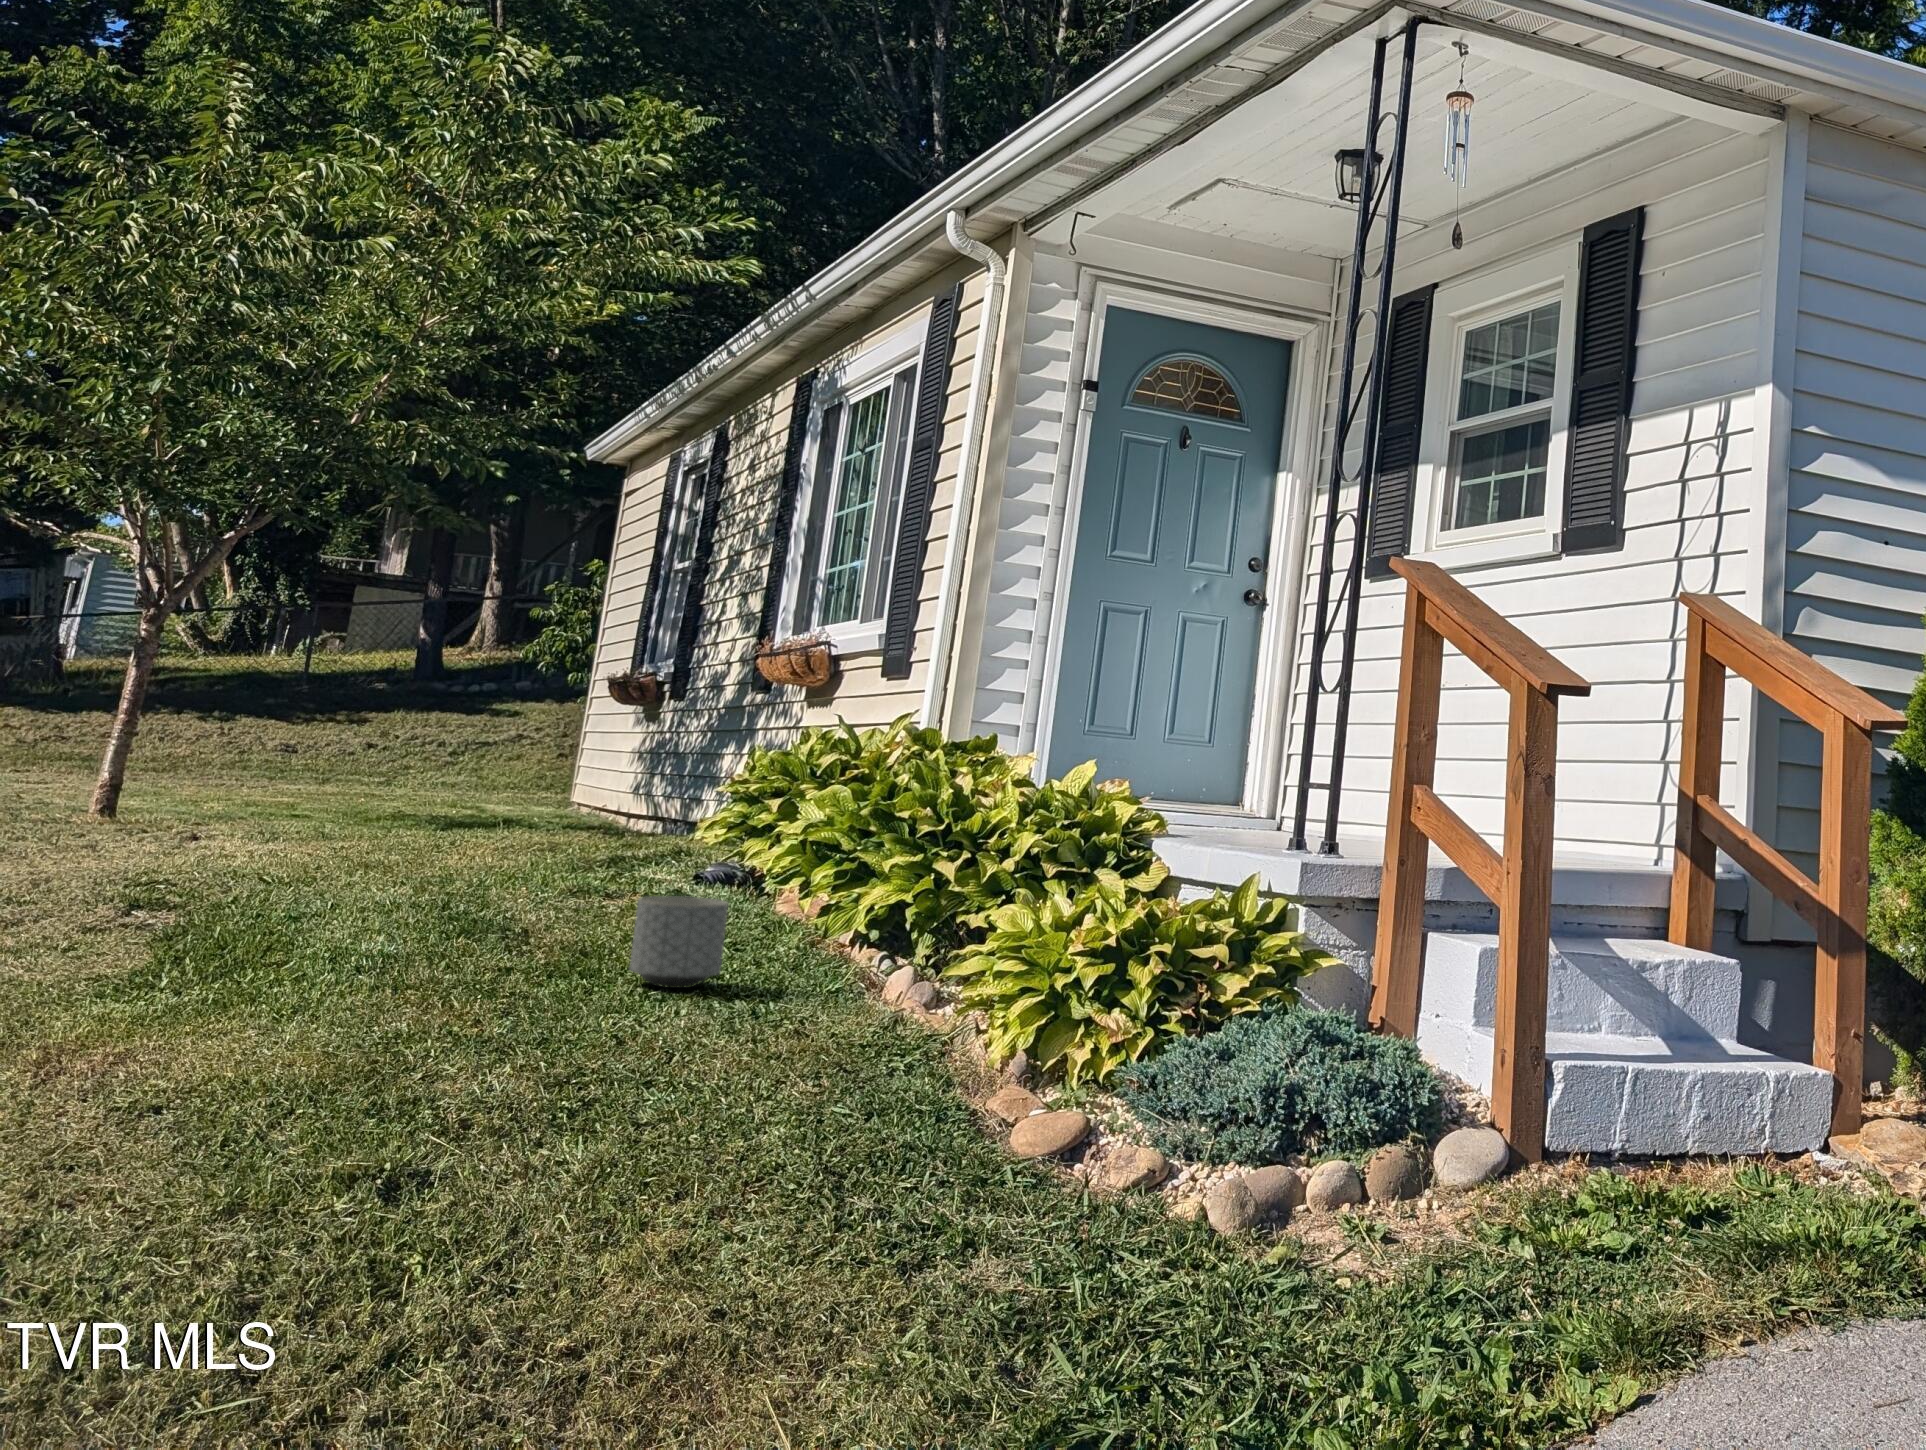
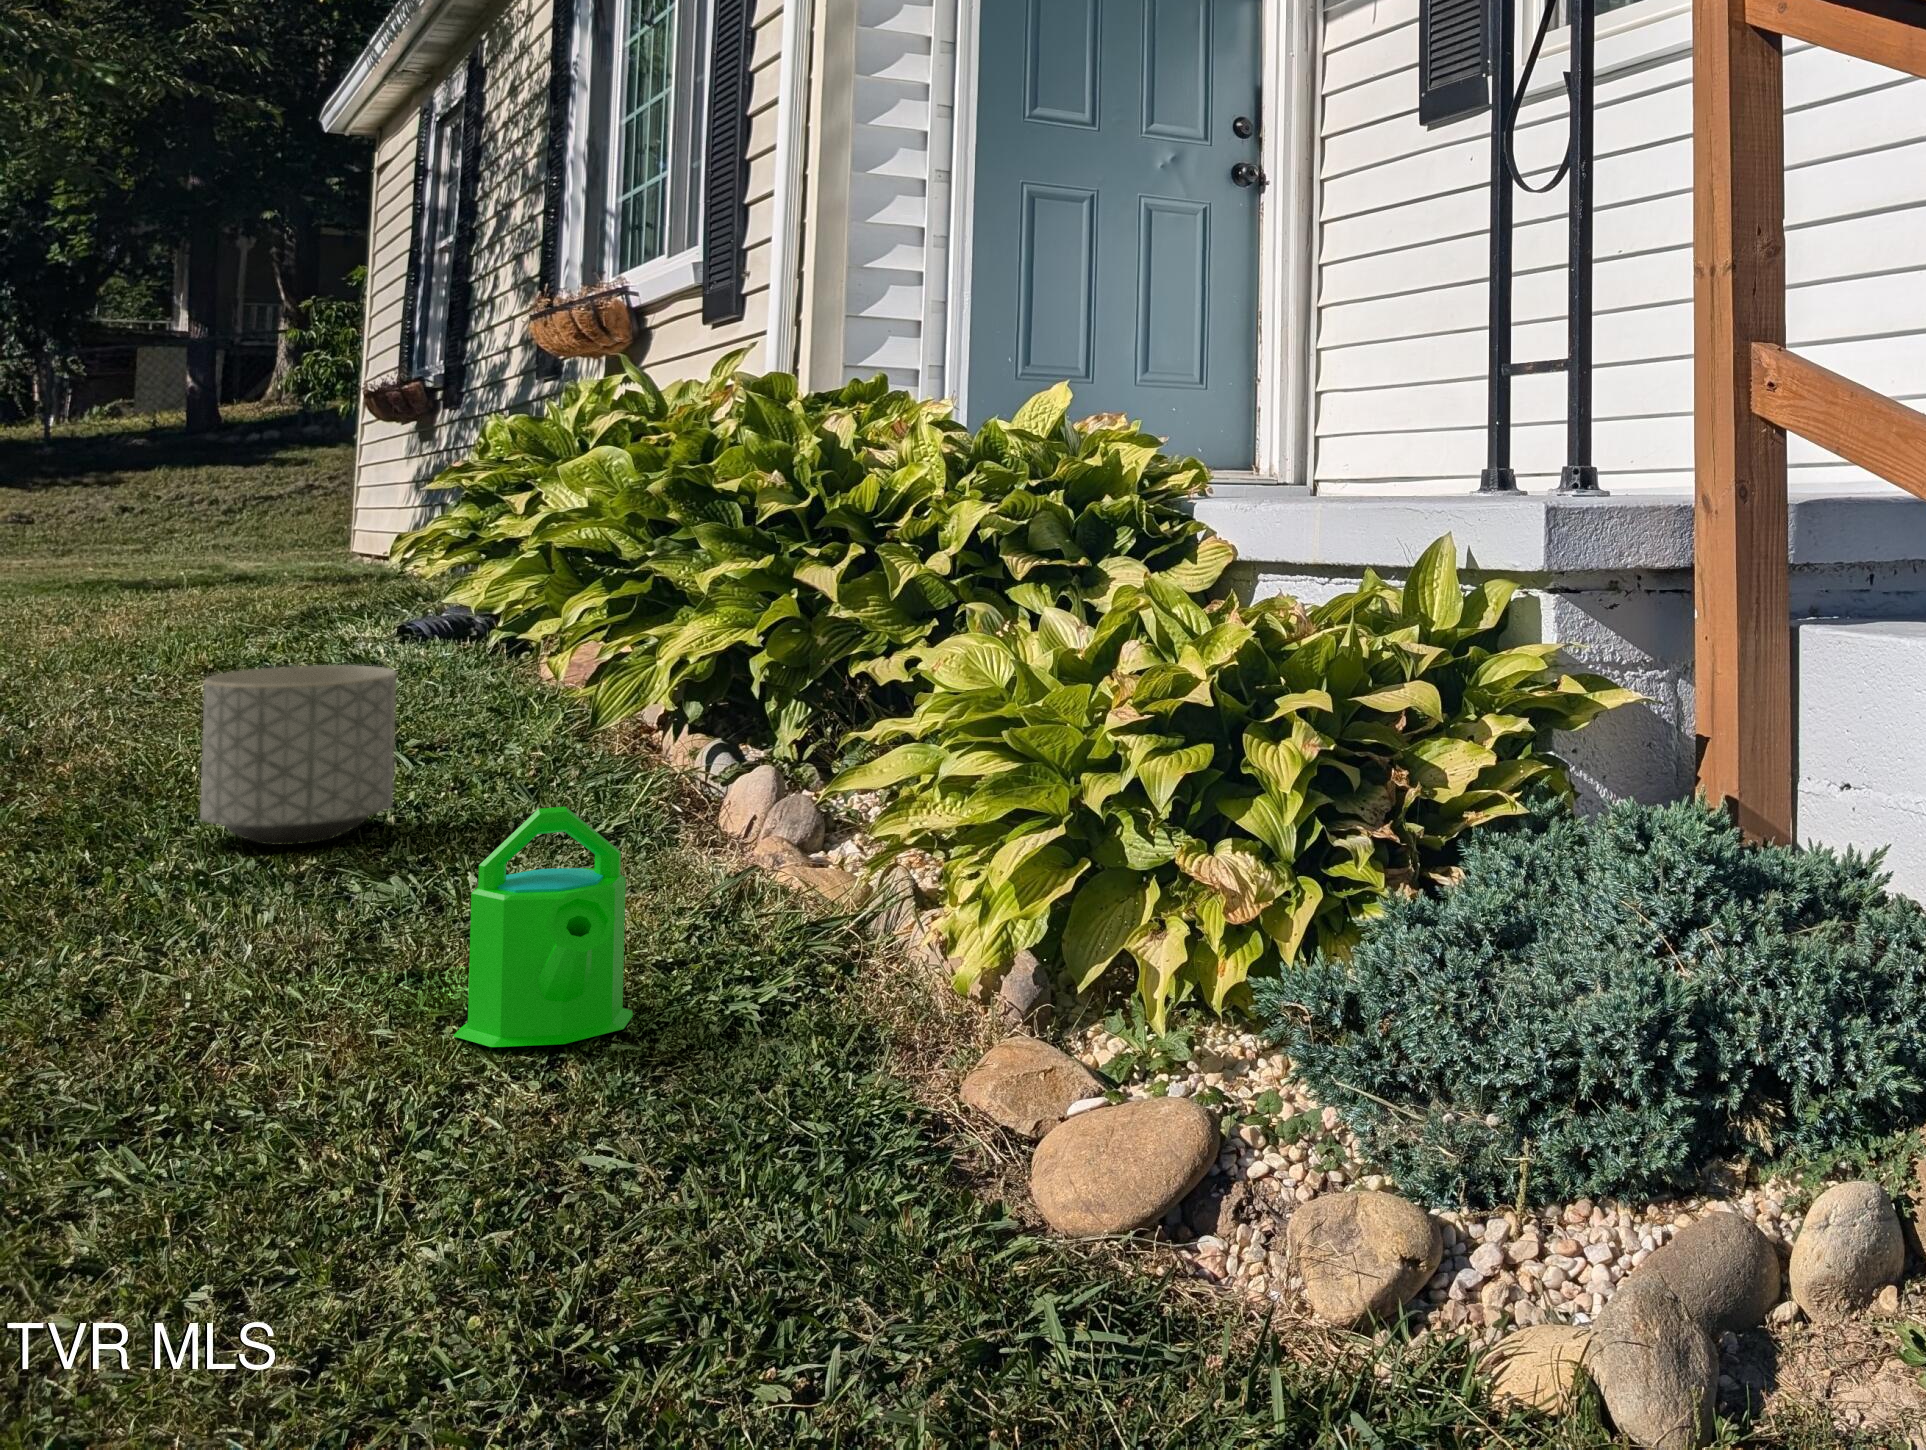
watering can: none [768,967,847,1072] -> present [453,807,633,1047]

